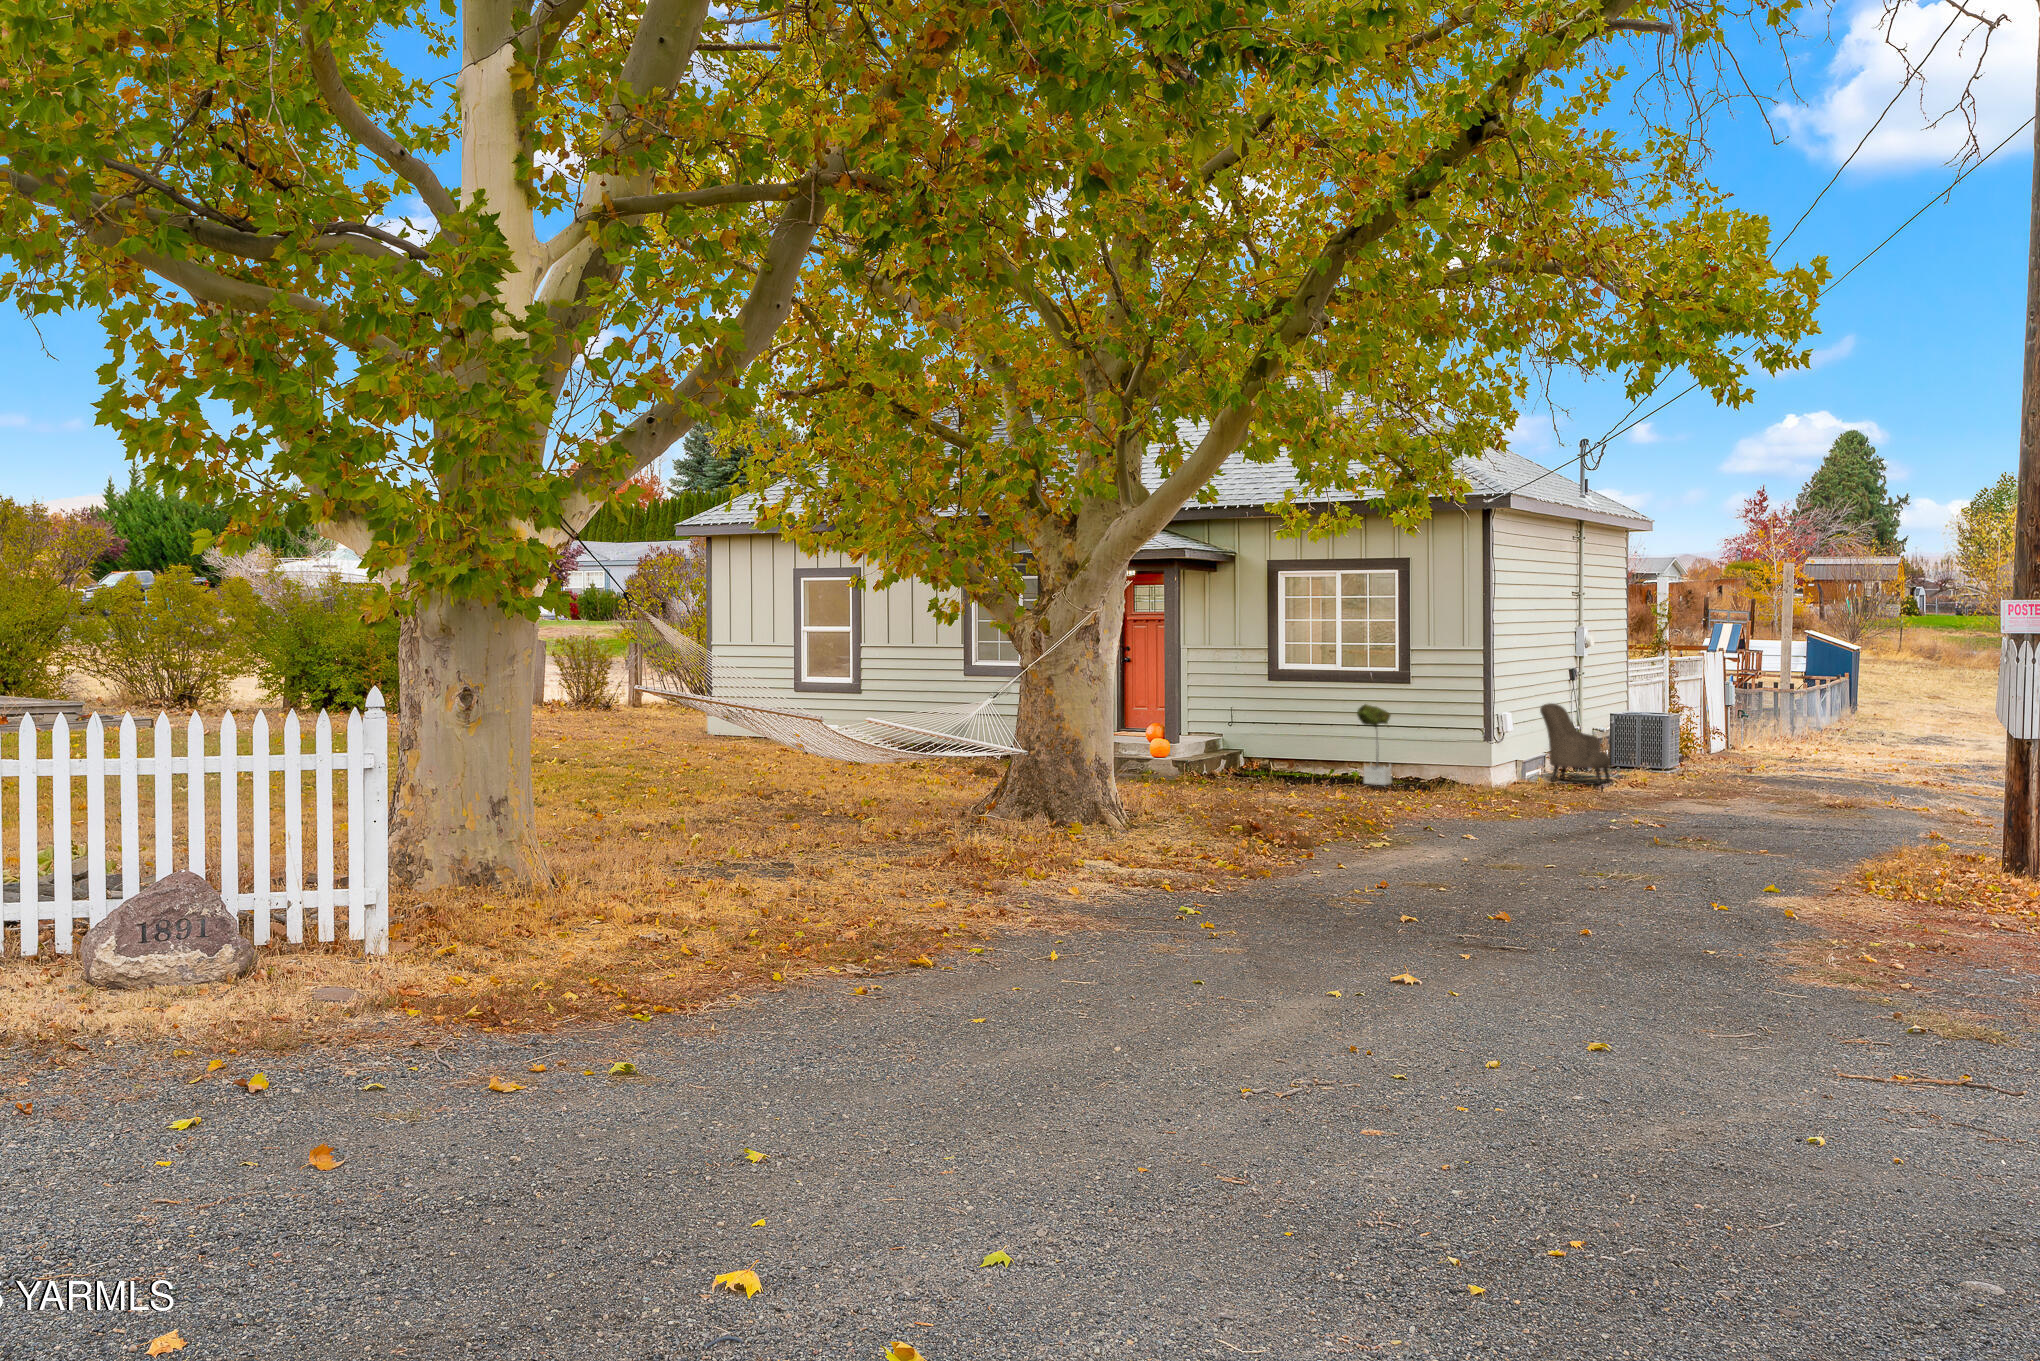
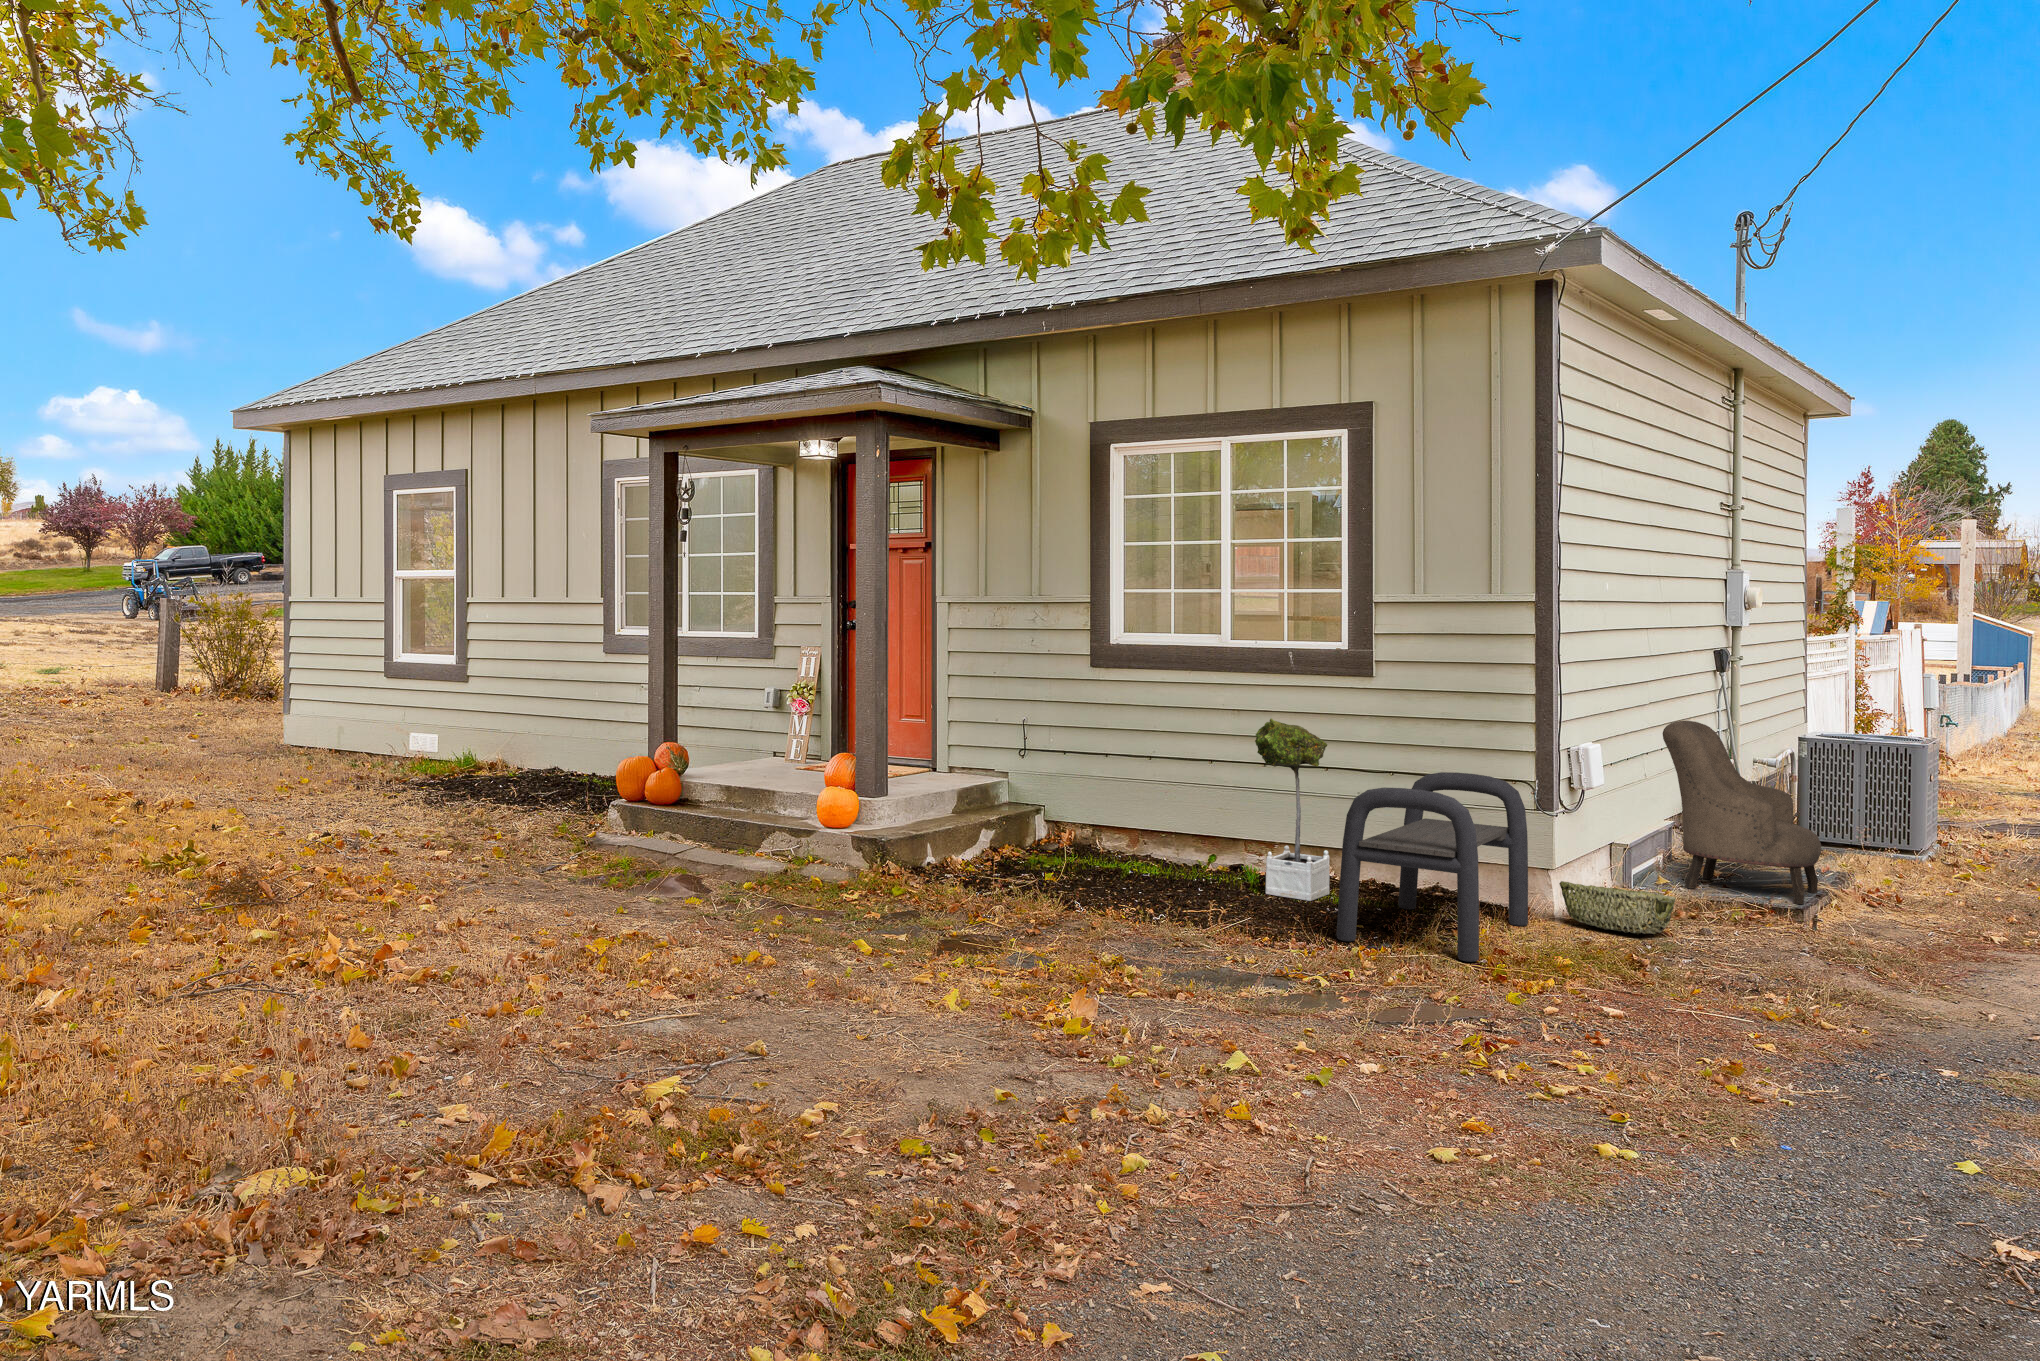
bench: none [1404,725,1481,797] -> present [1337,772,1528,962]
woven basket: none [1494,771,1541,792] -> present [1559,881,1676,934]

